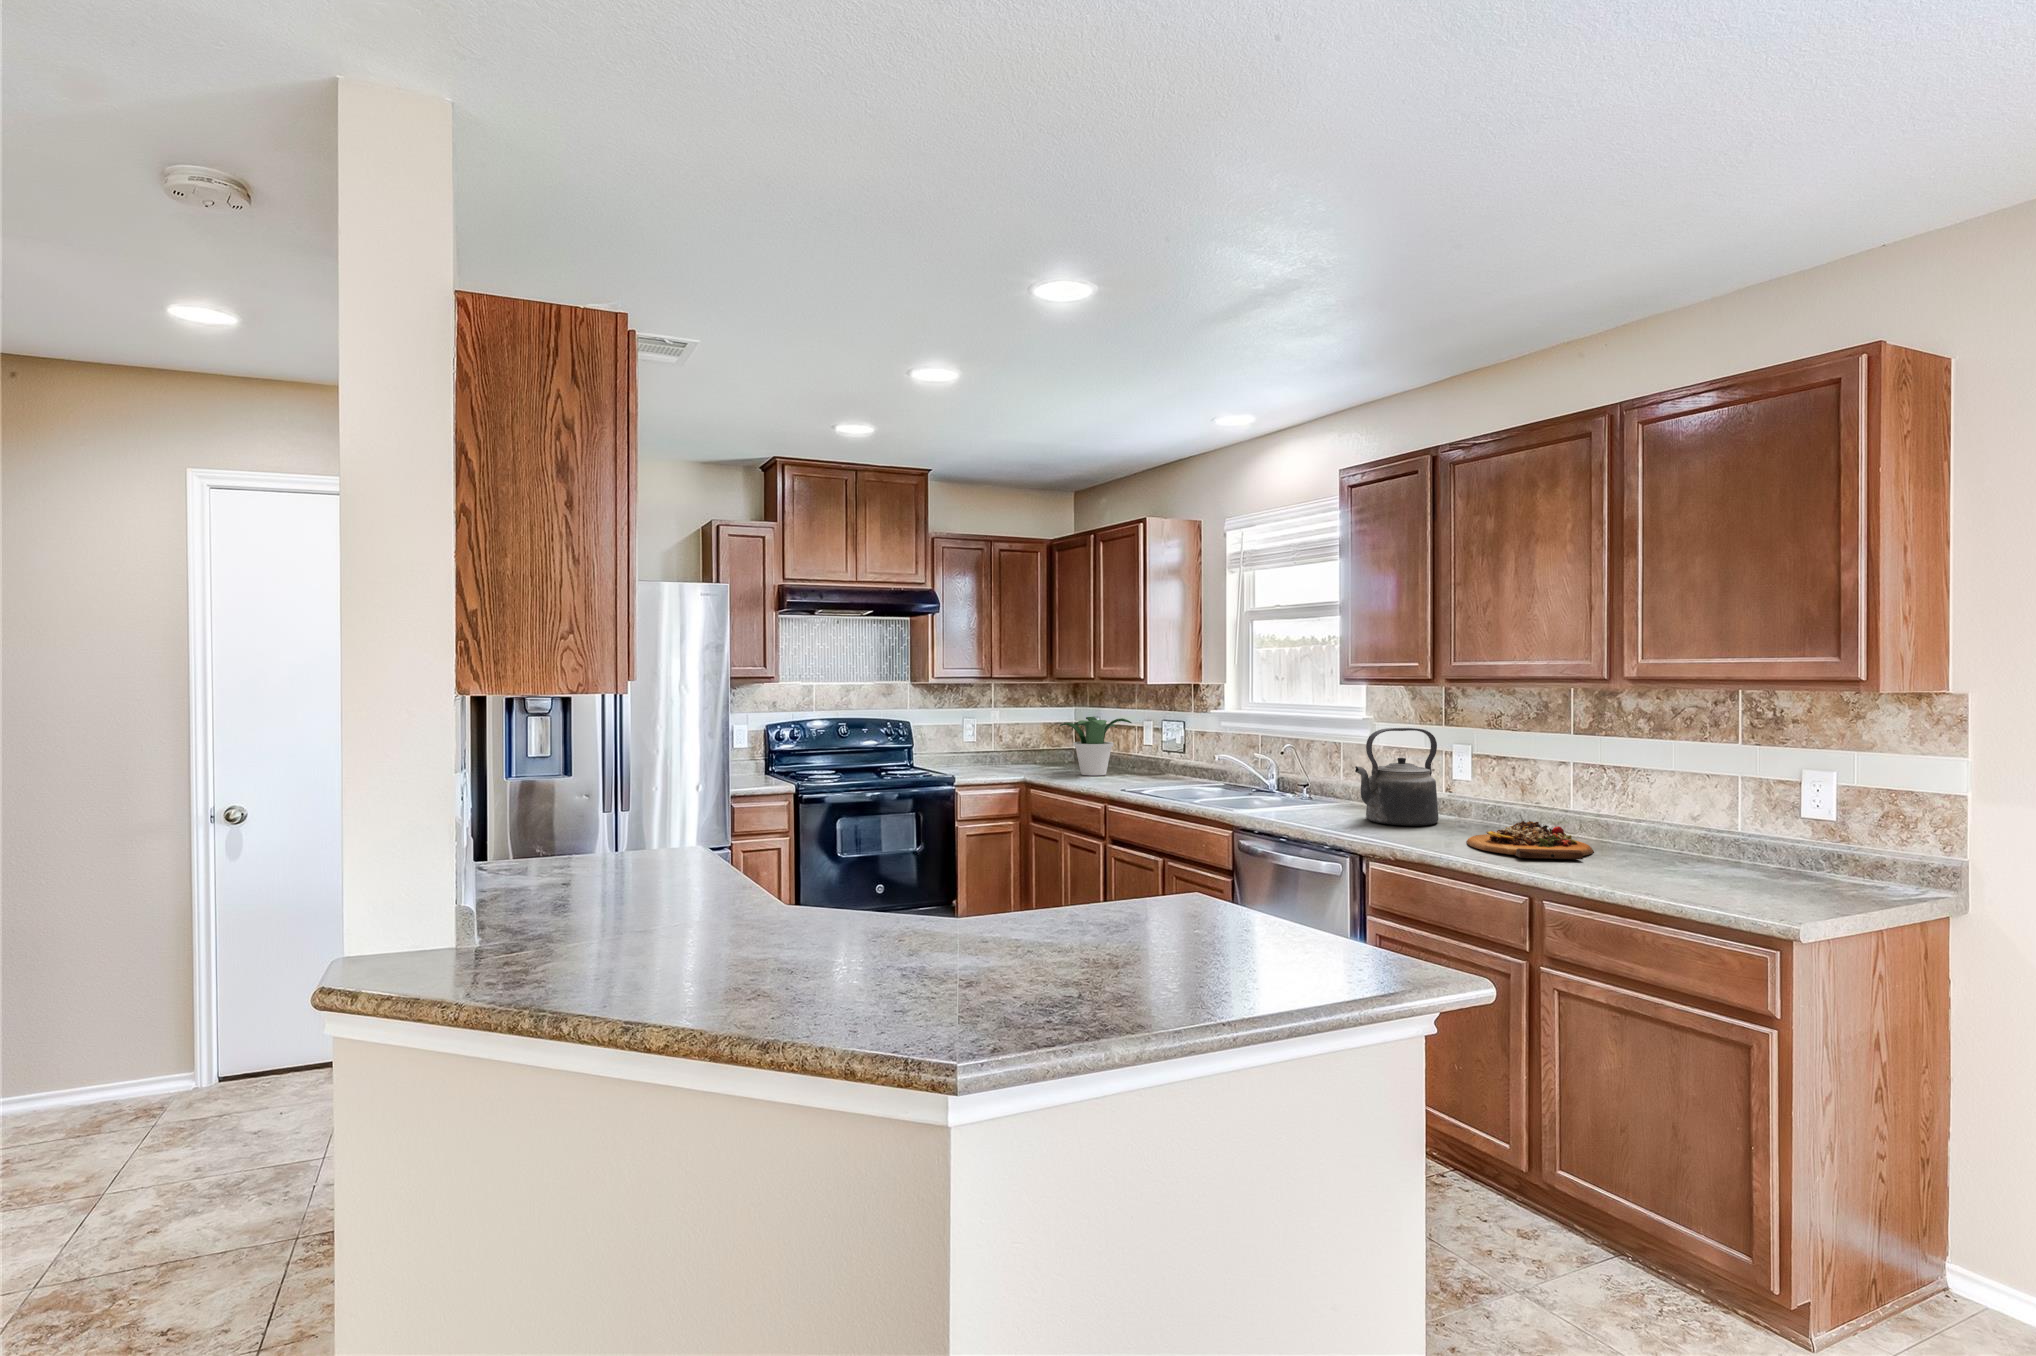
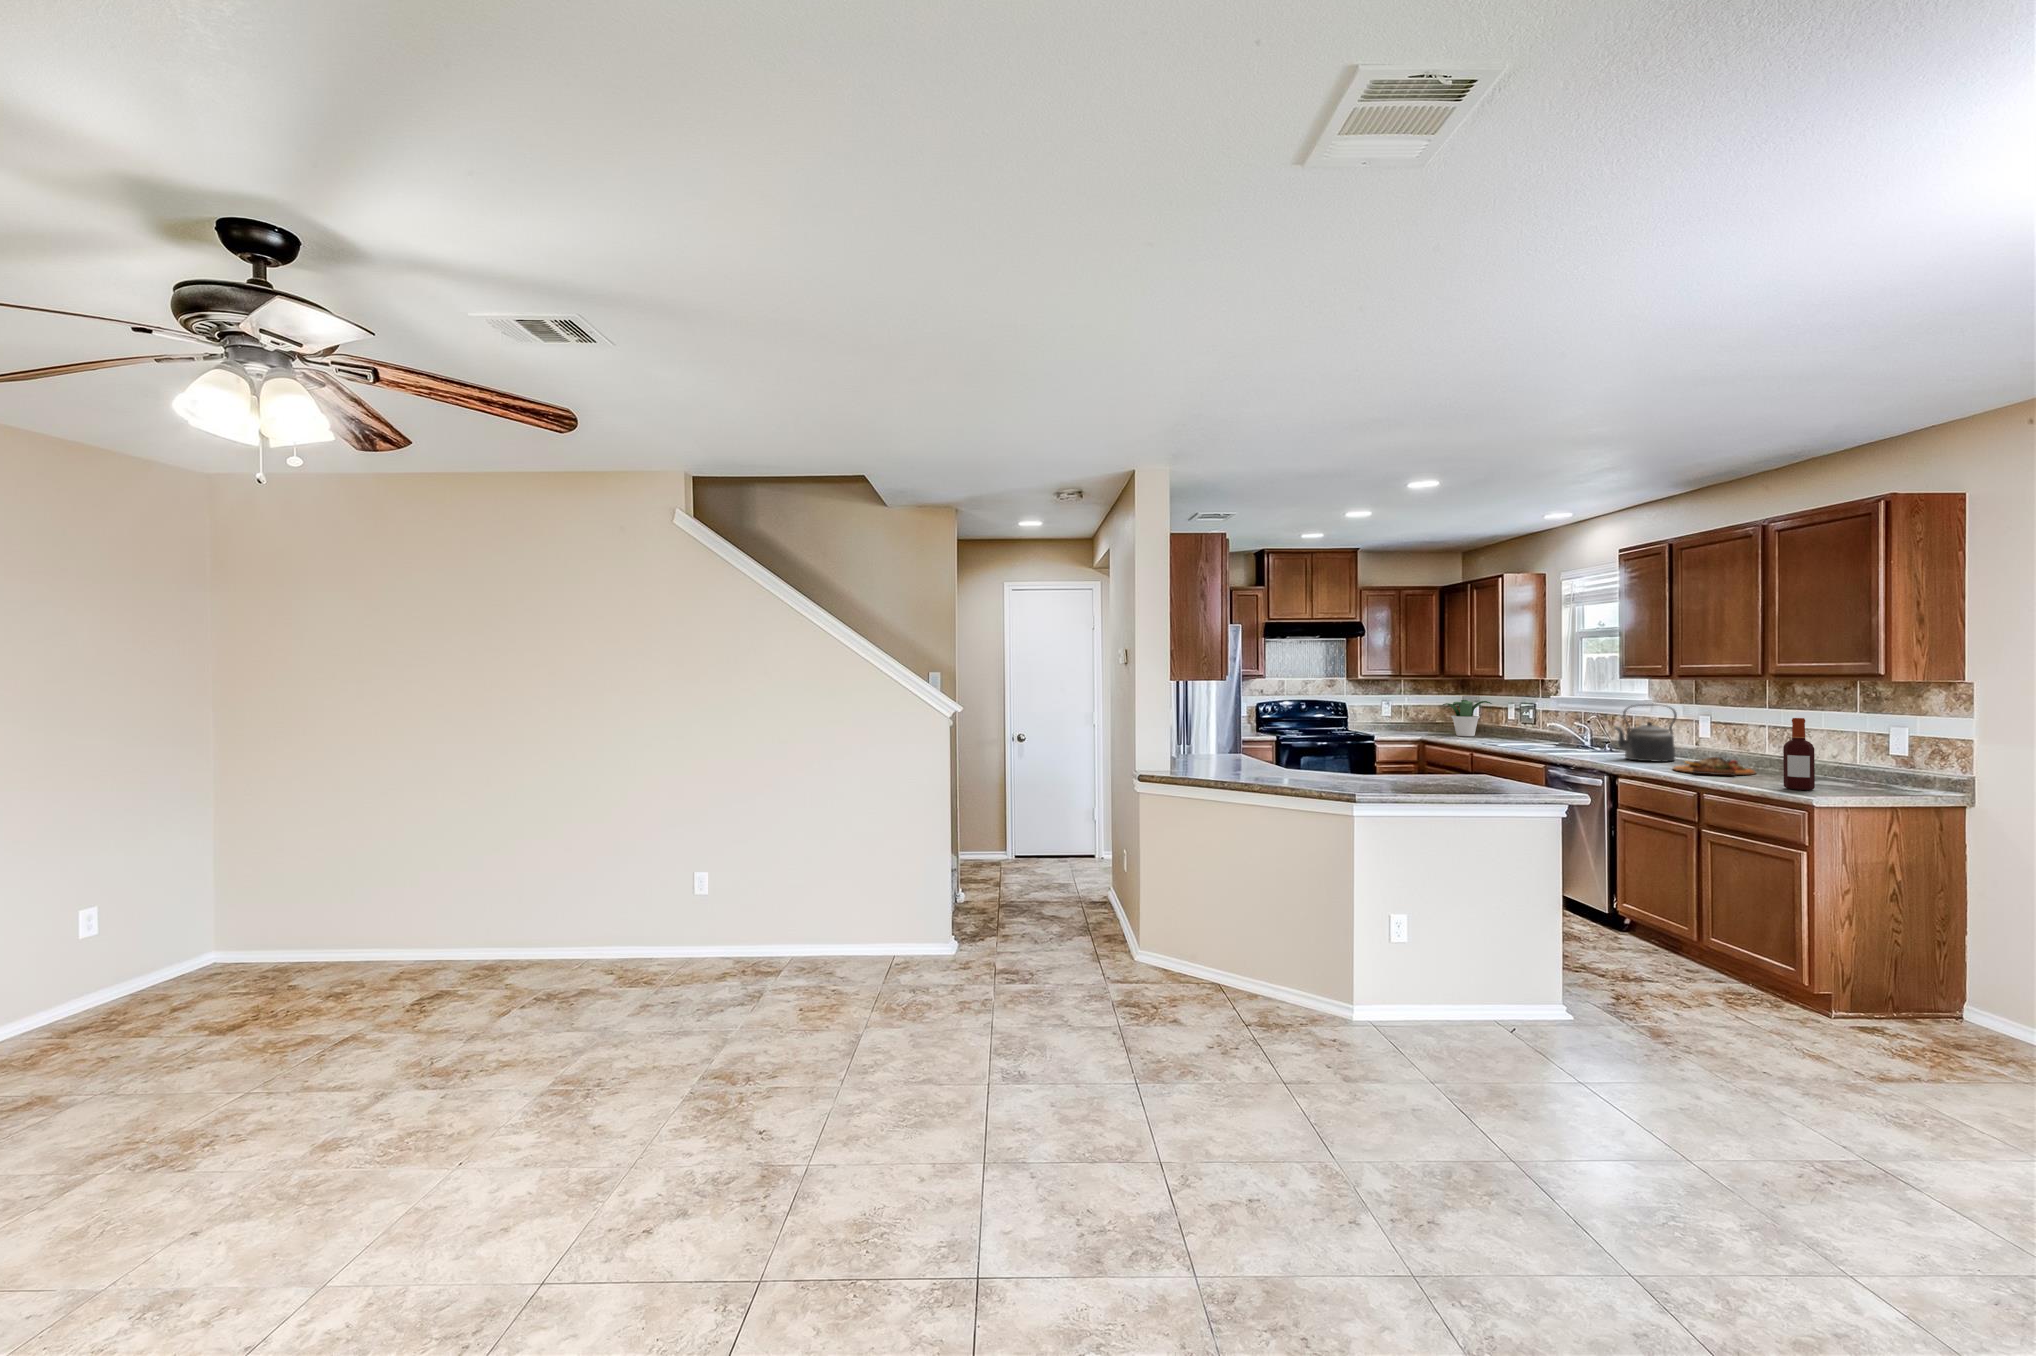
bottle: none [1705,761,1754,897] -> present [1783,718,1815,790]

